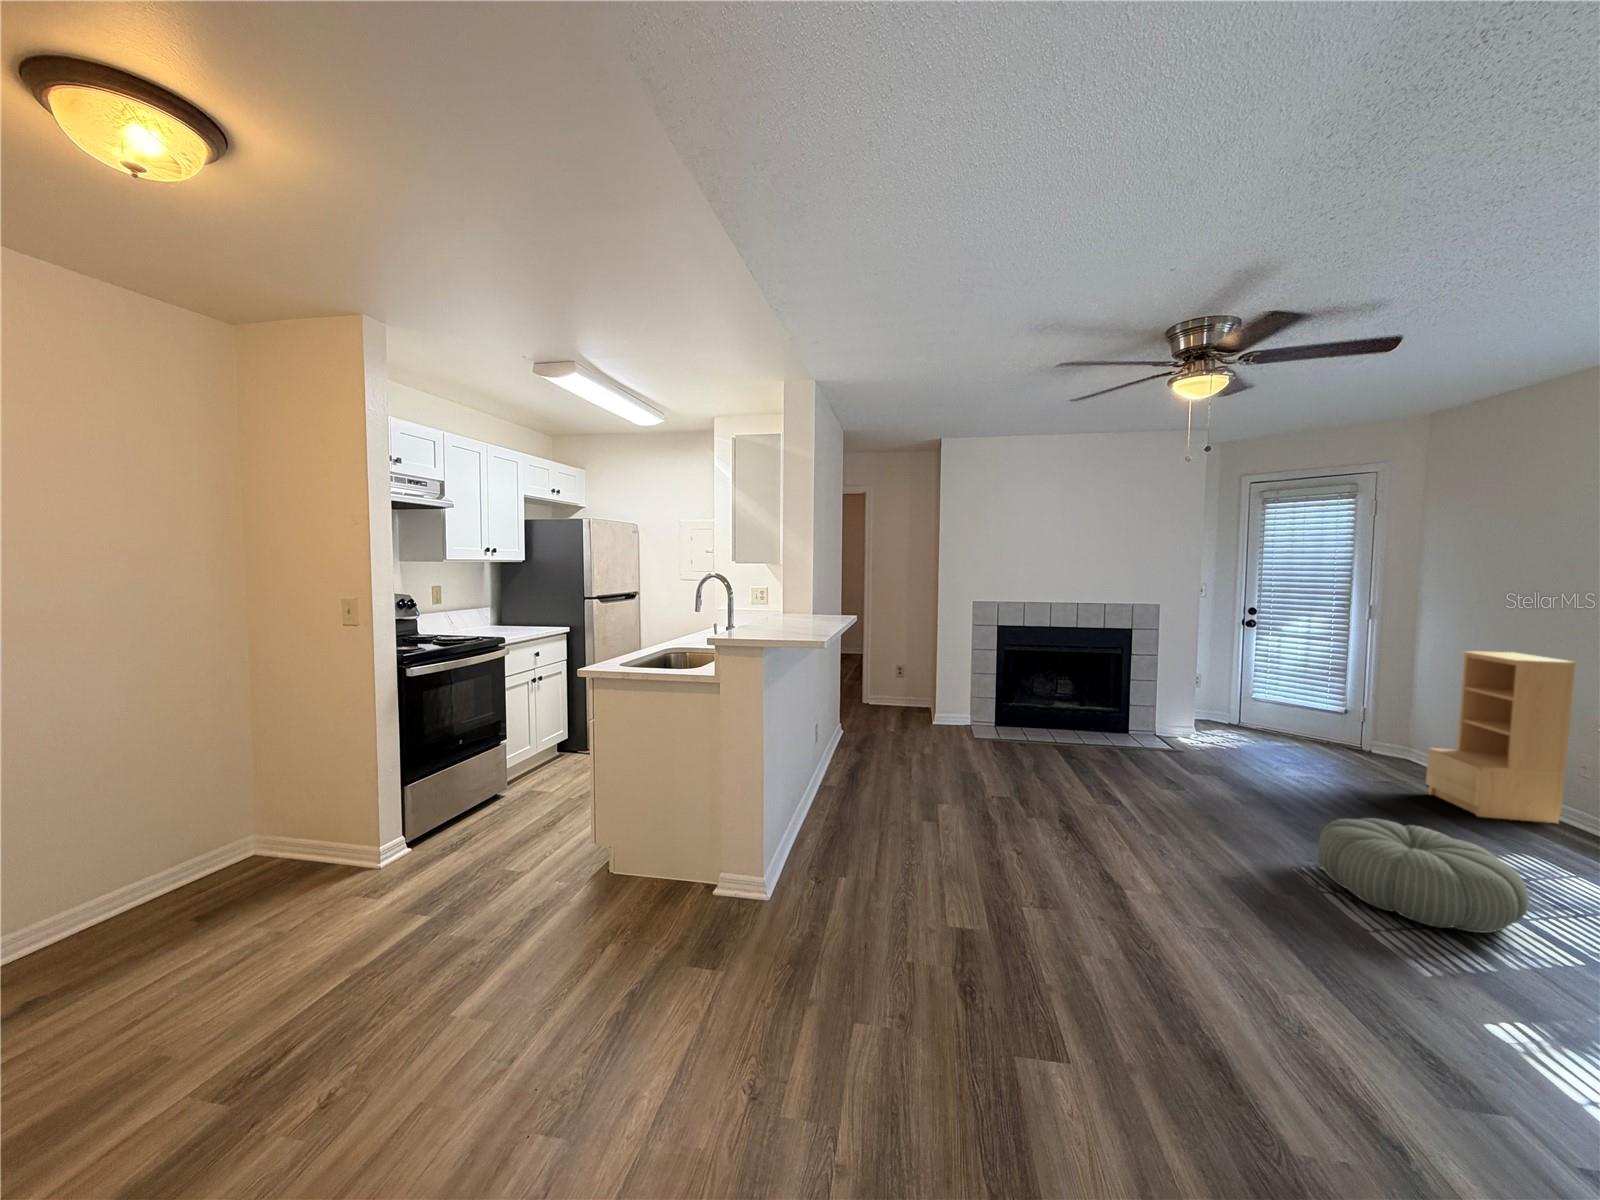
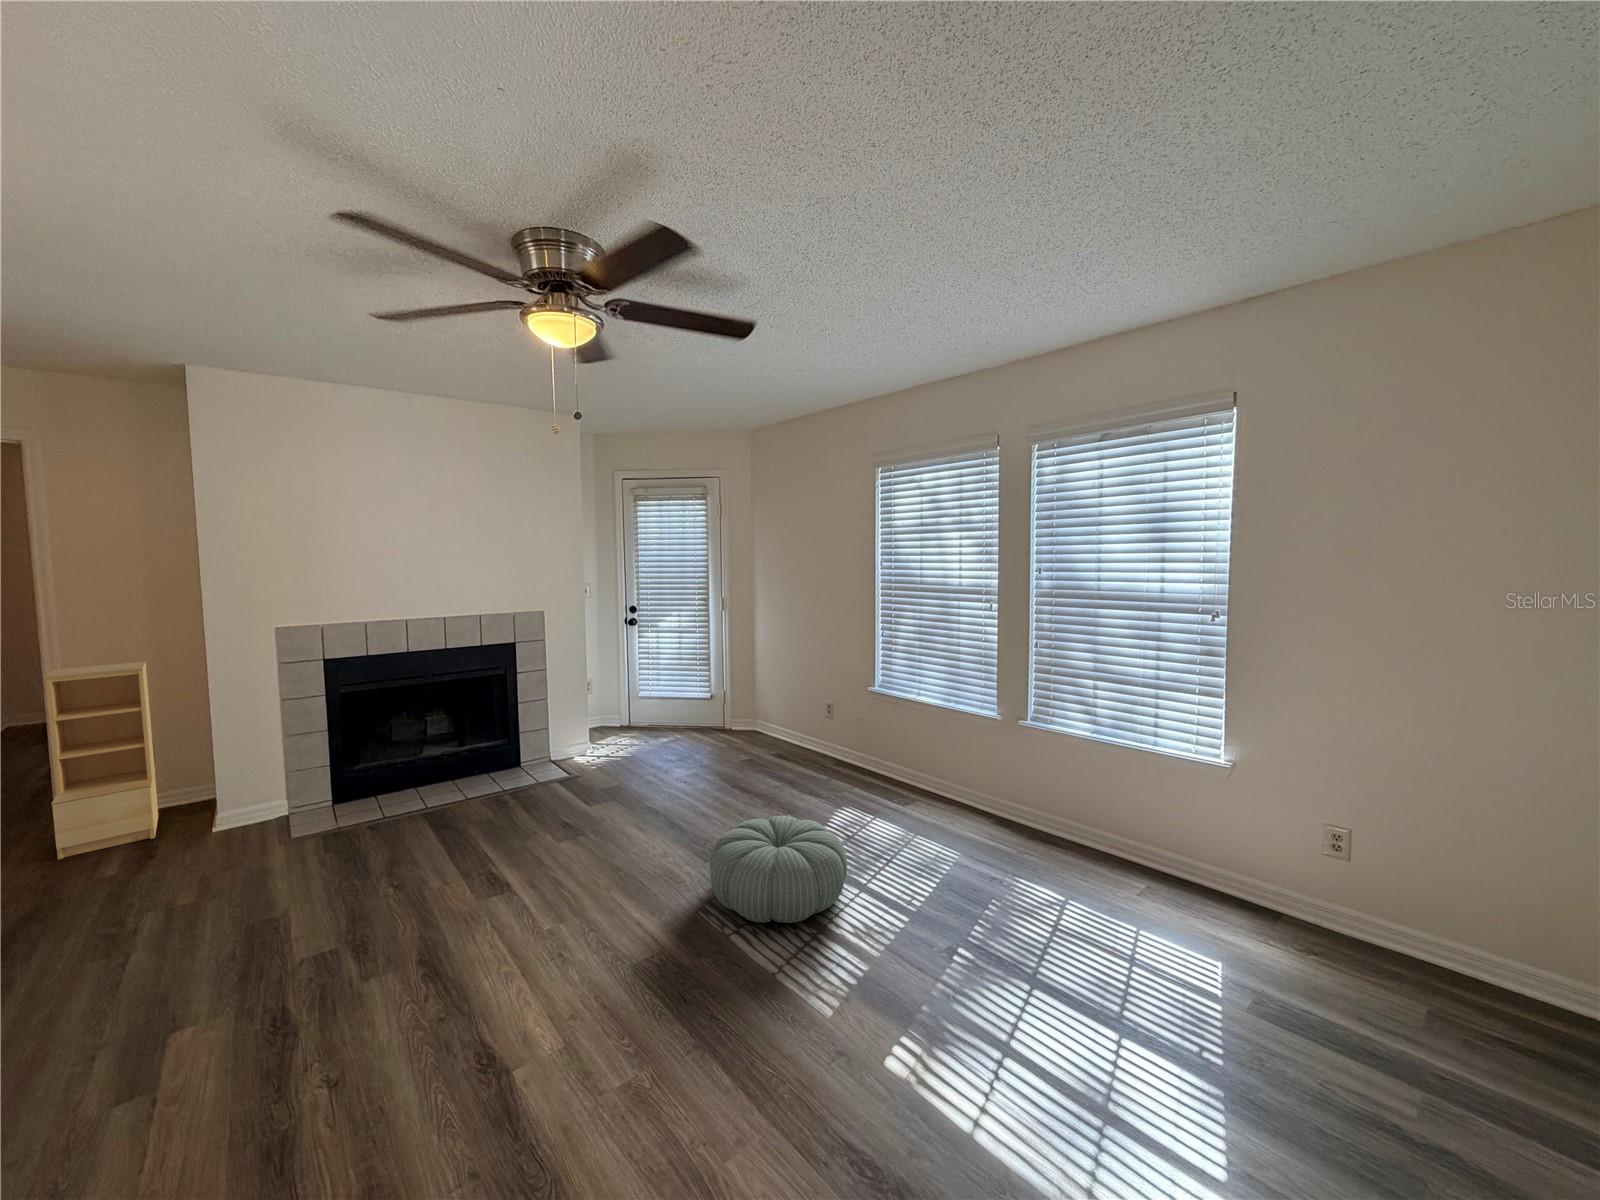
bookshelf: present [1426,651,1576,823] -> present [44,662,158,860]

